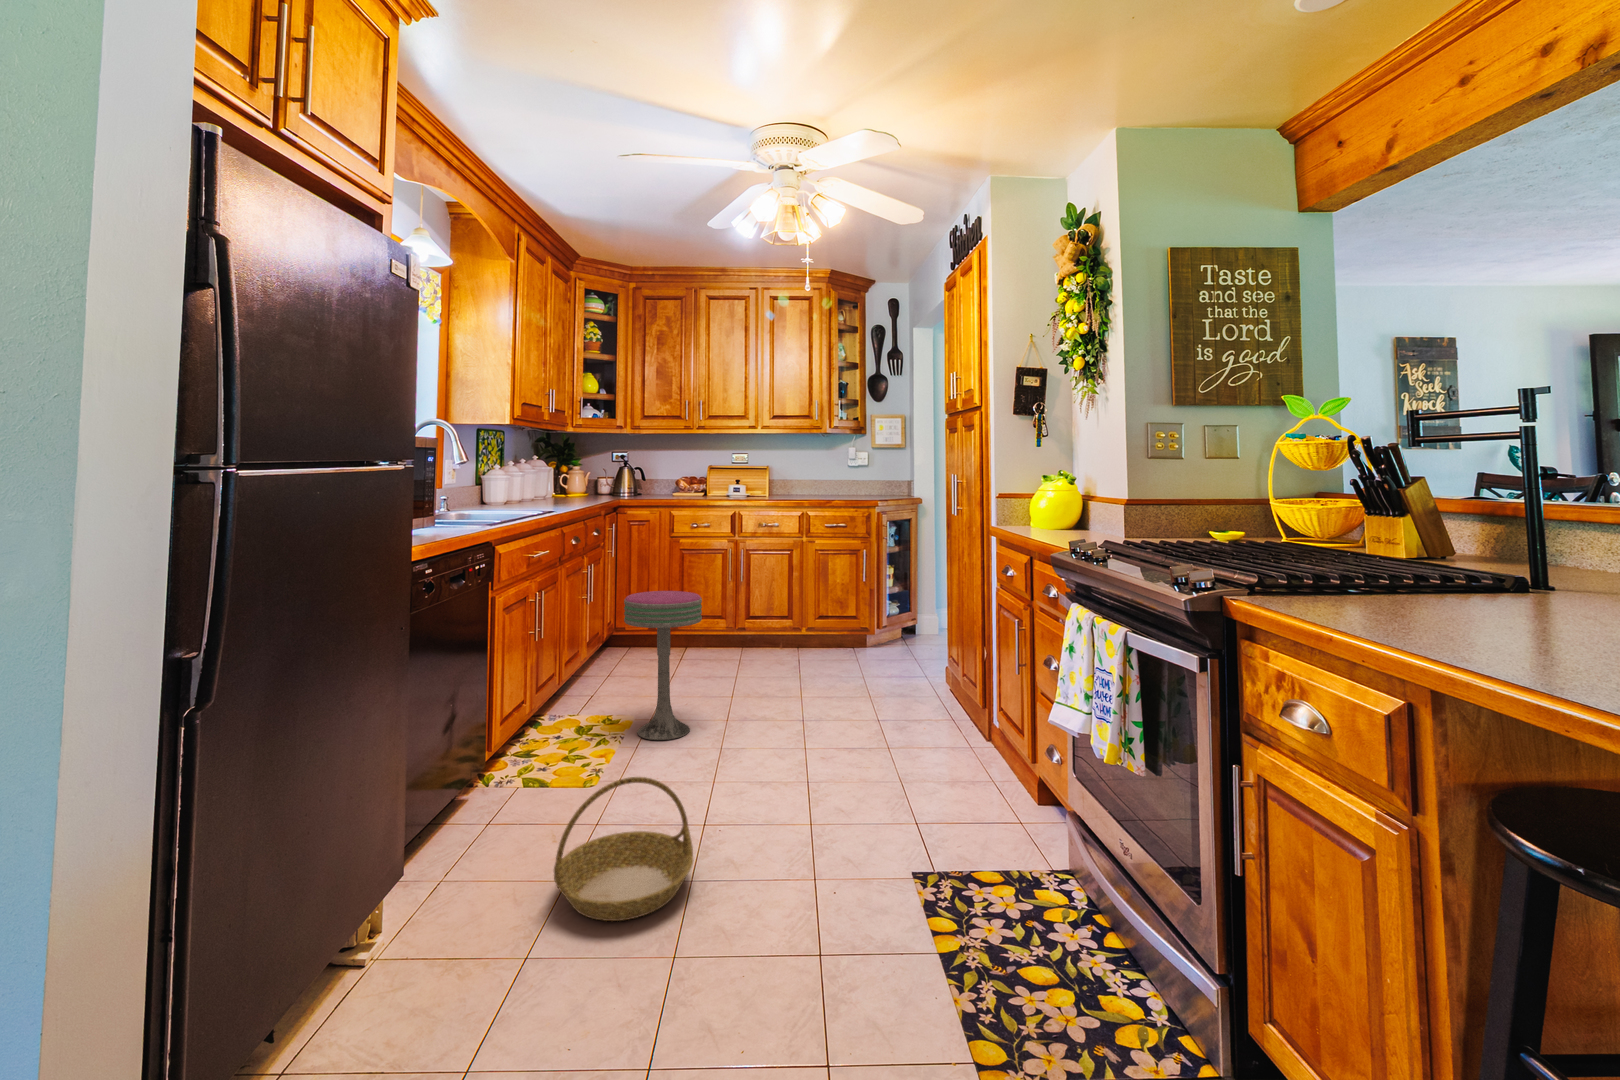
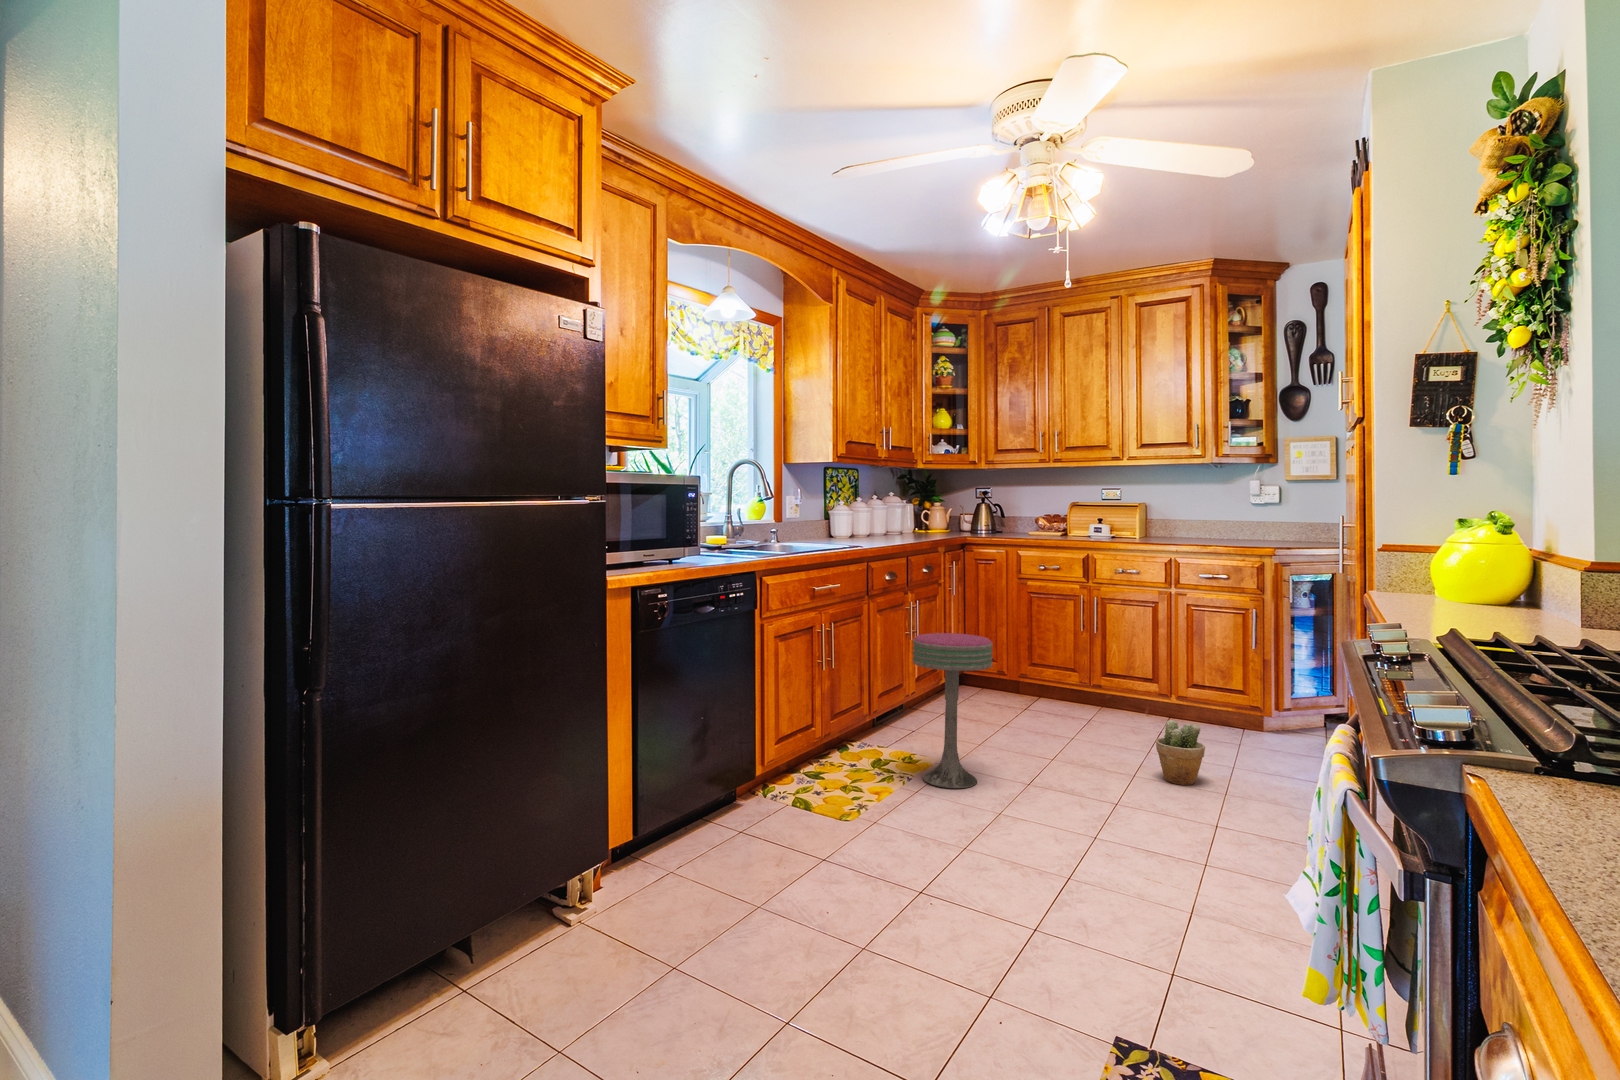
potted plant: none [823,647,859,698] -> present [1156,720,1205,785]
basket: present [554,777,693,921] -> none [764,795,890,925]

